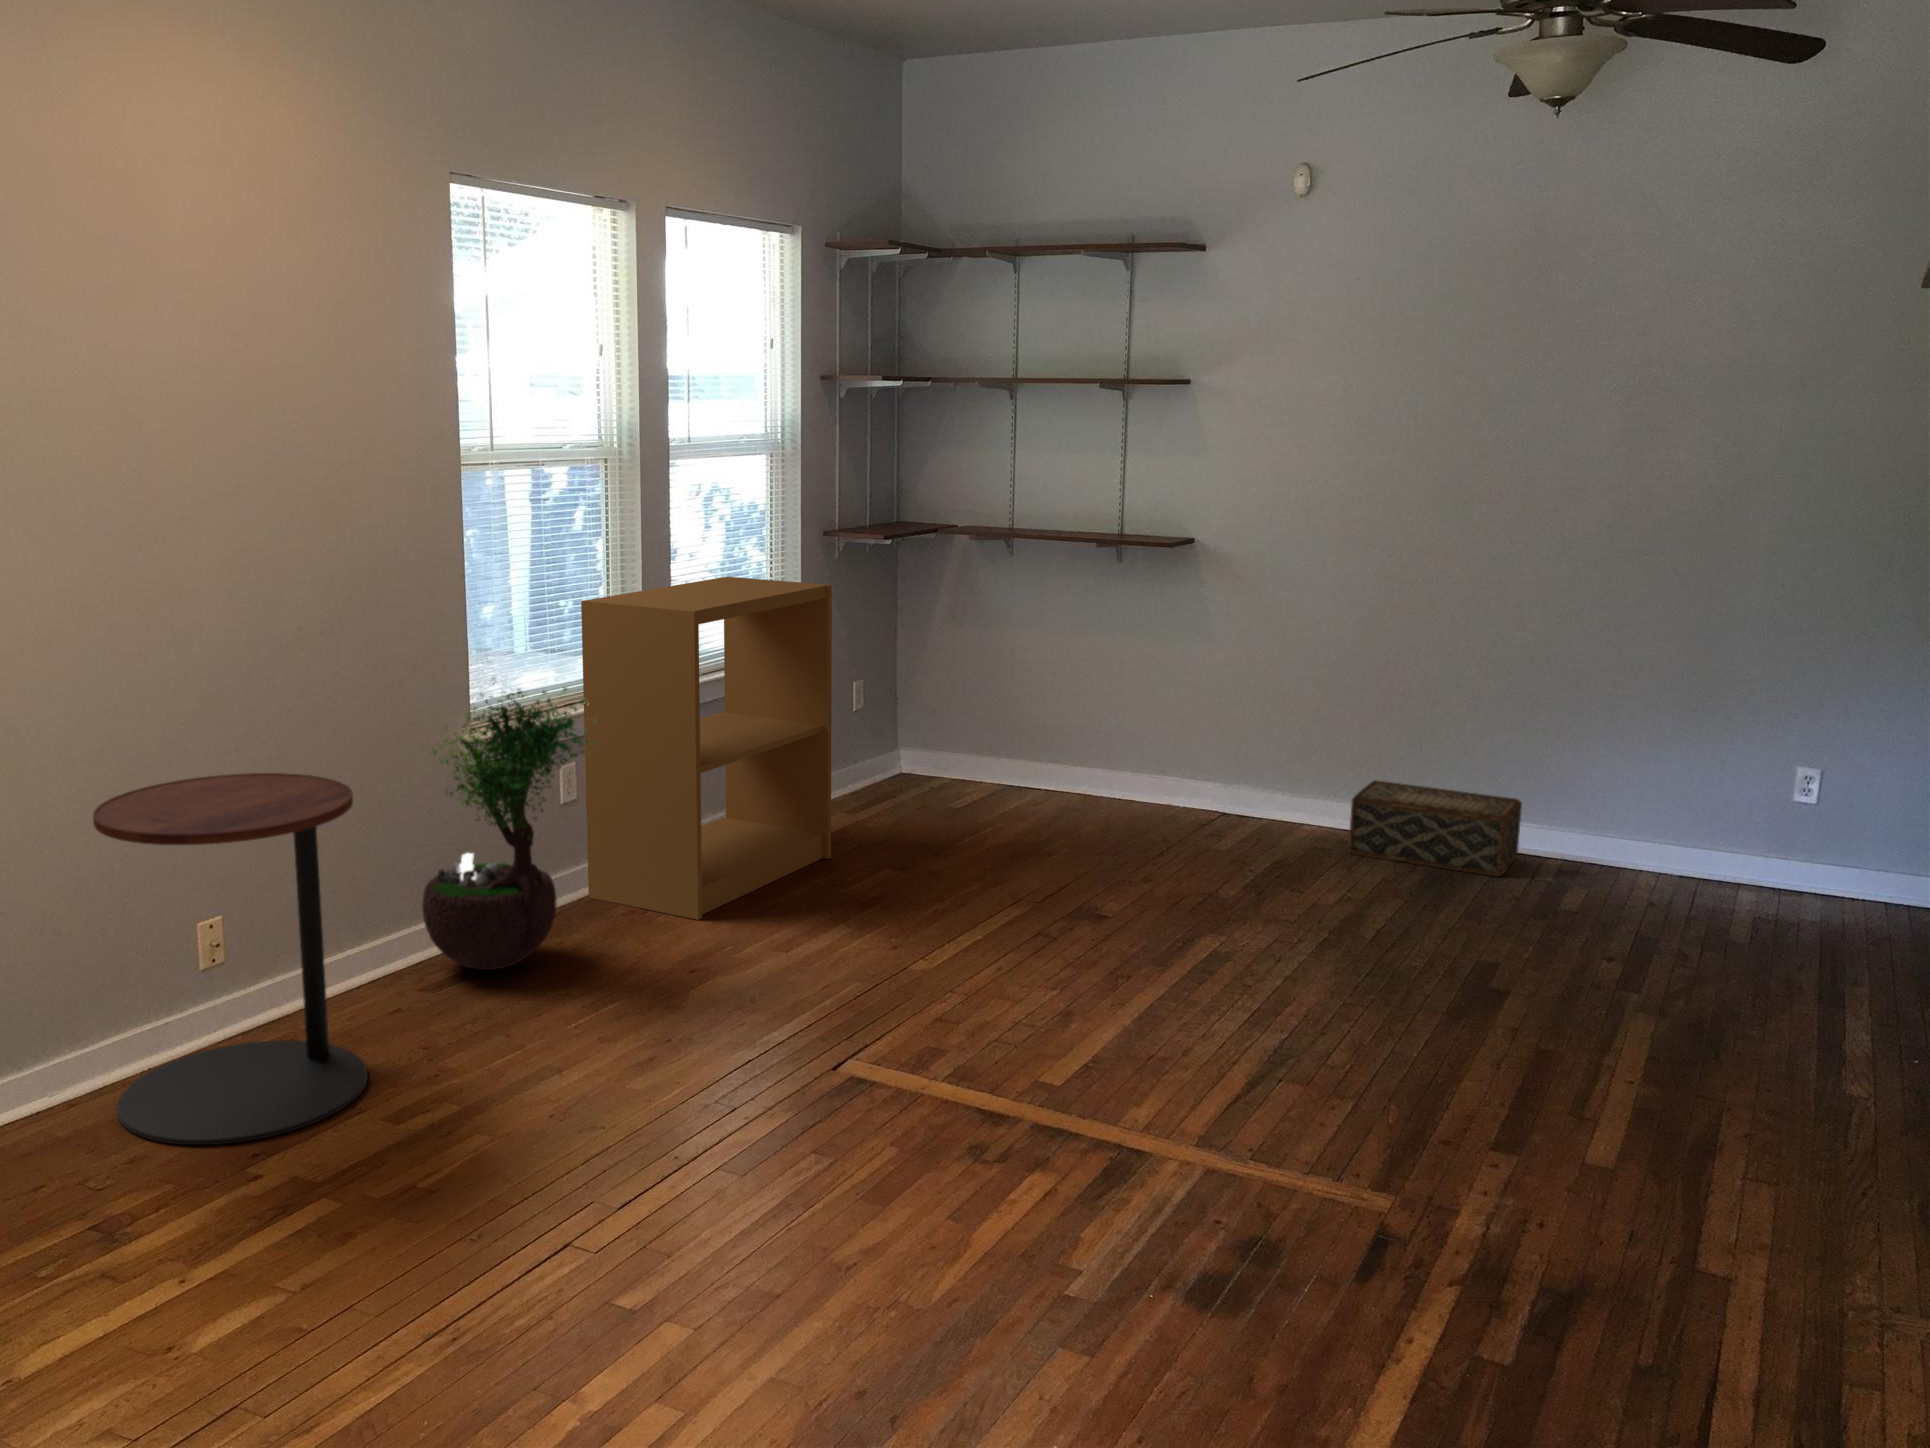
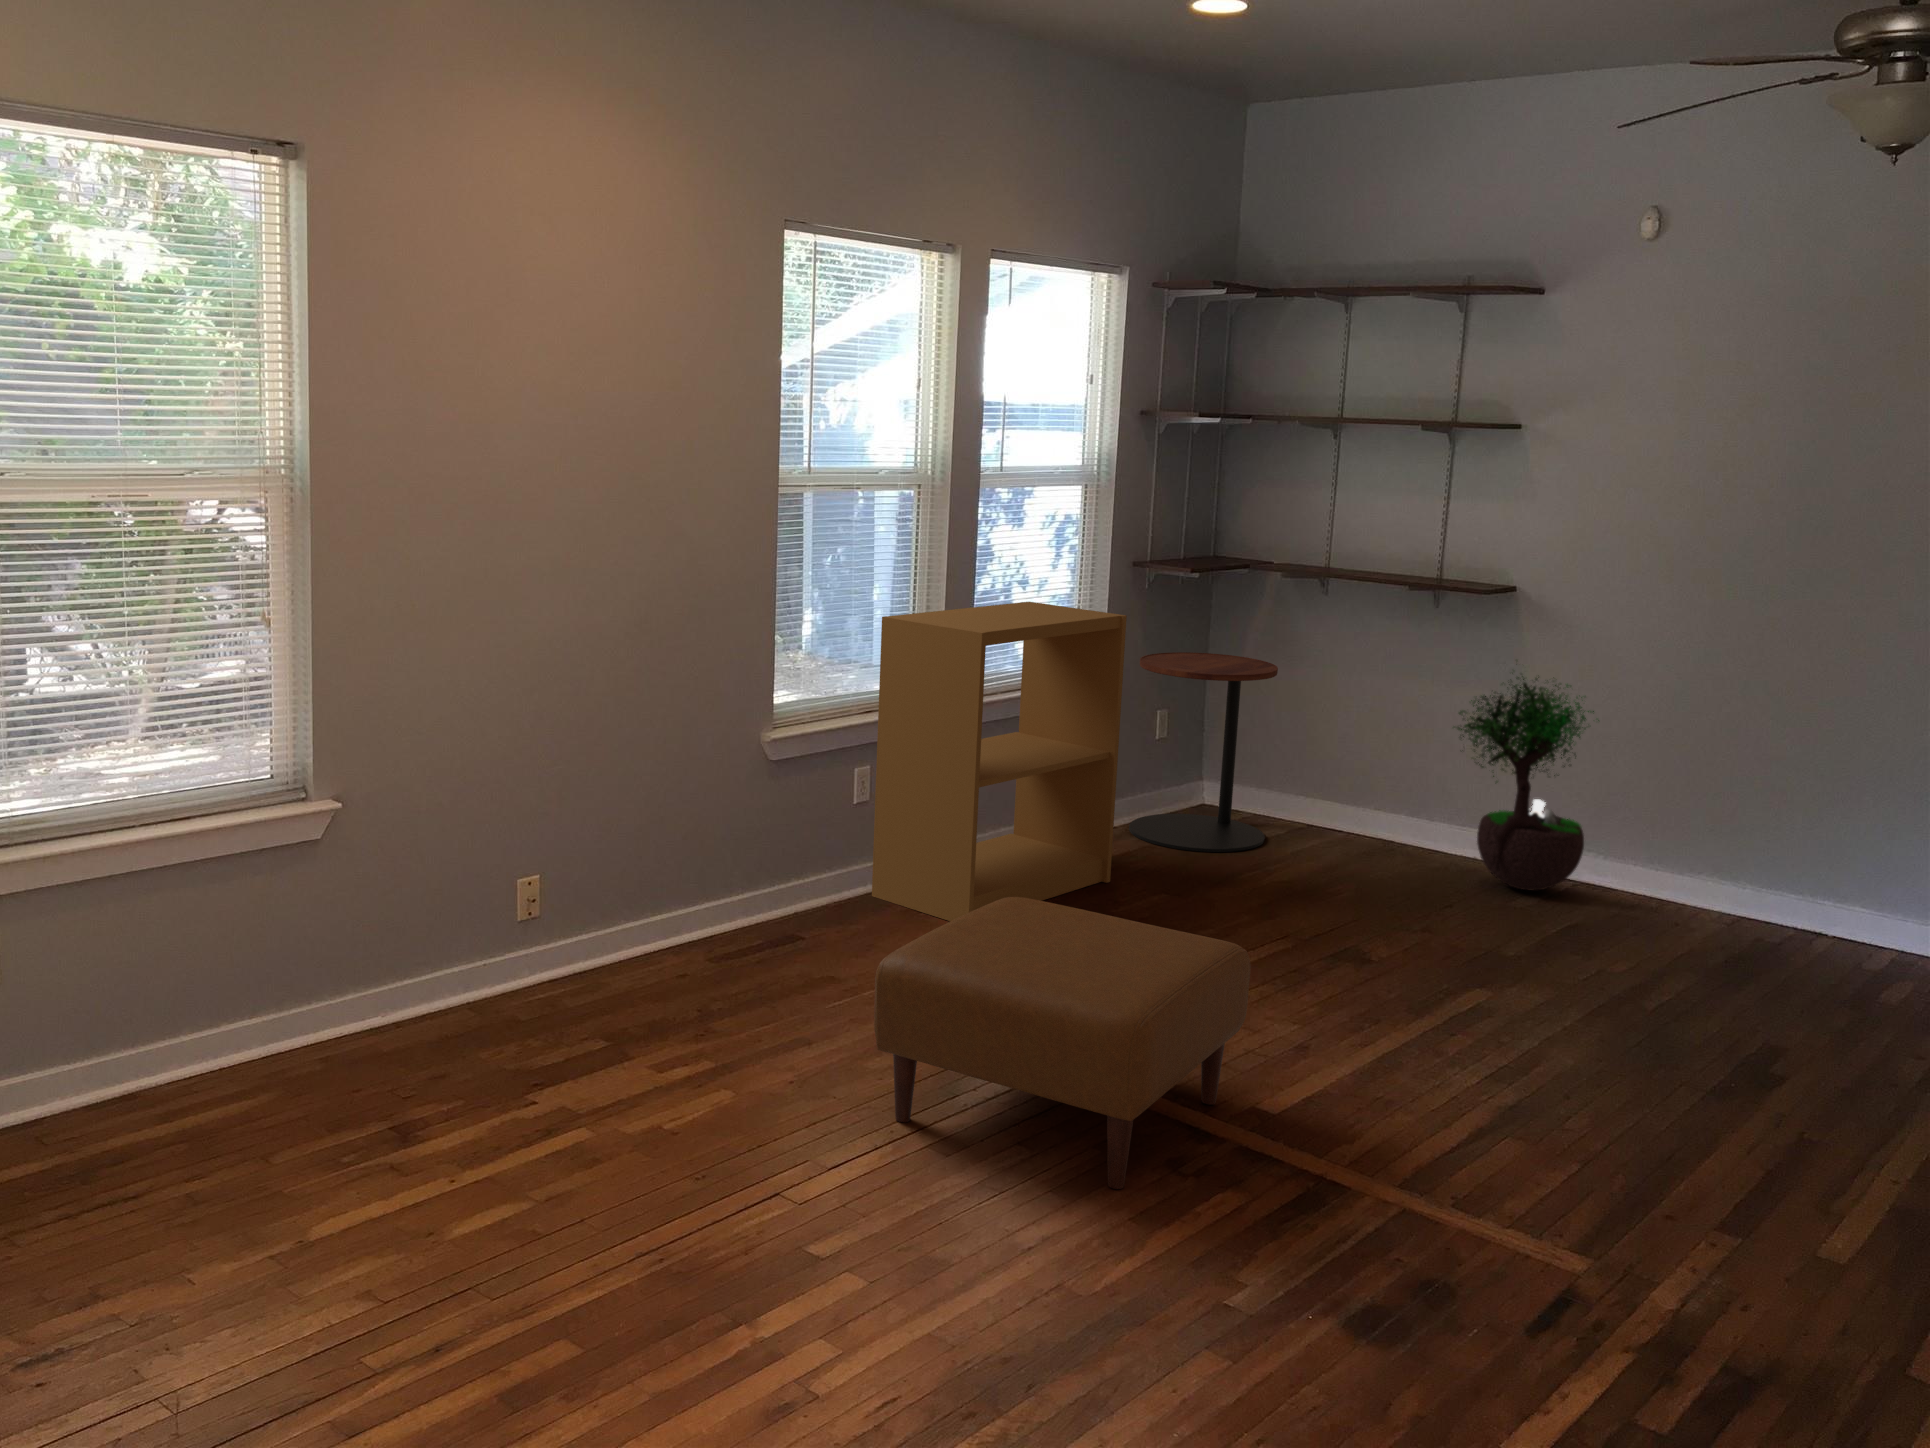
potted tree: present [422,687,596,970] -> present [1457,673,1599,891]
side table: present [93,773,367,1145] -> present [1129,652,1278,852]
woven basket: present [1349,780,1522,877] -> none [1660,856,1864,971]
ottoman: none [640,886,1020,1182] -> present [874,897,1250,1189]

